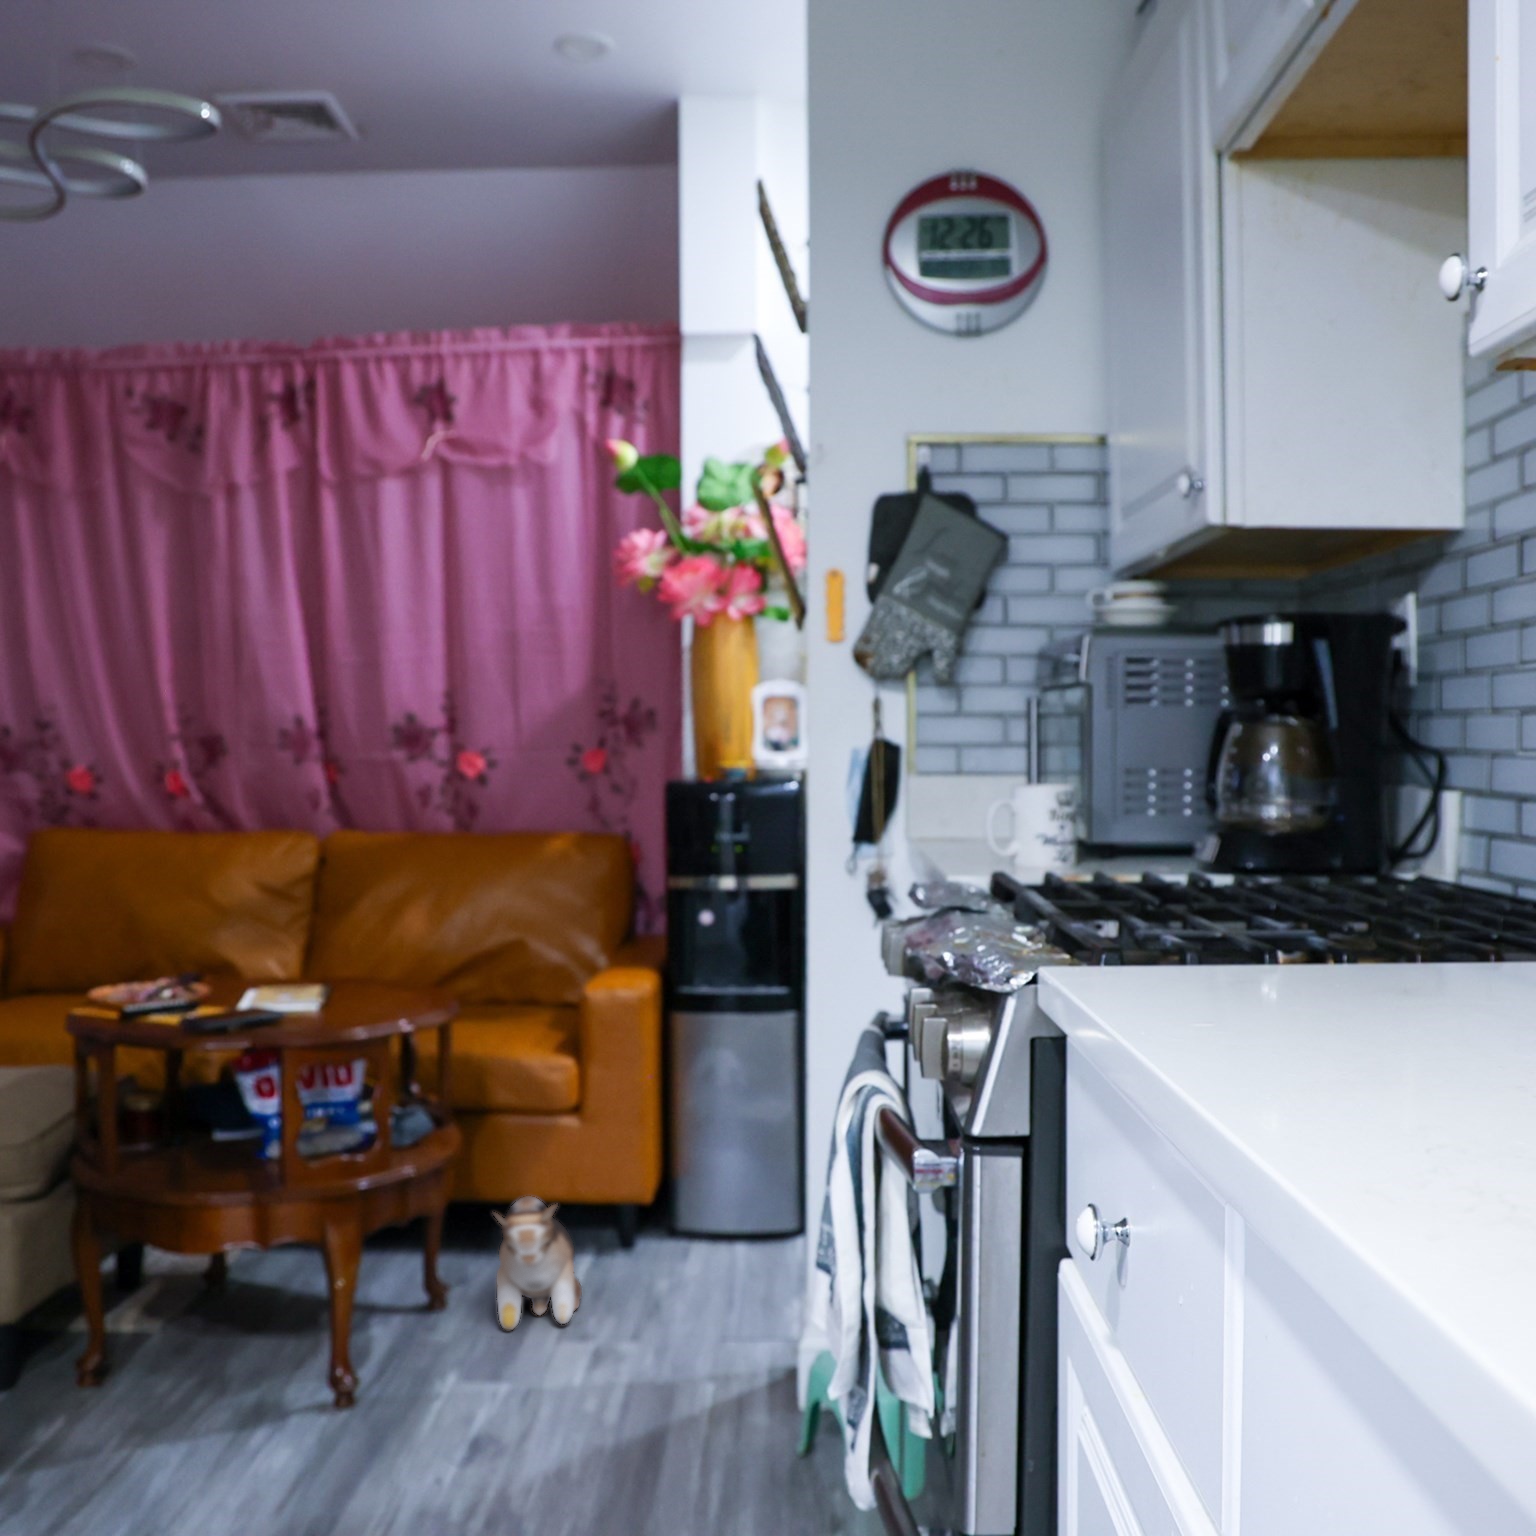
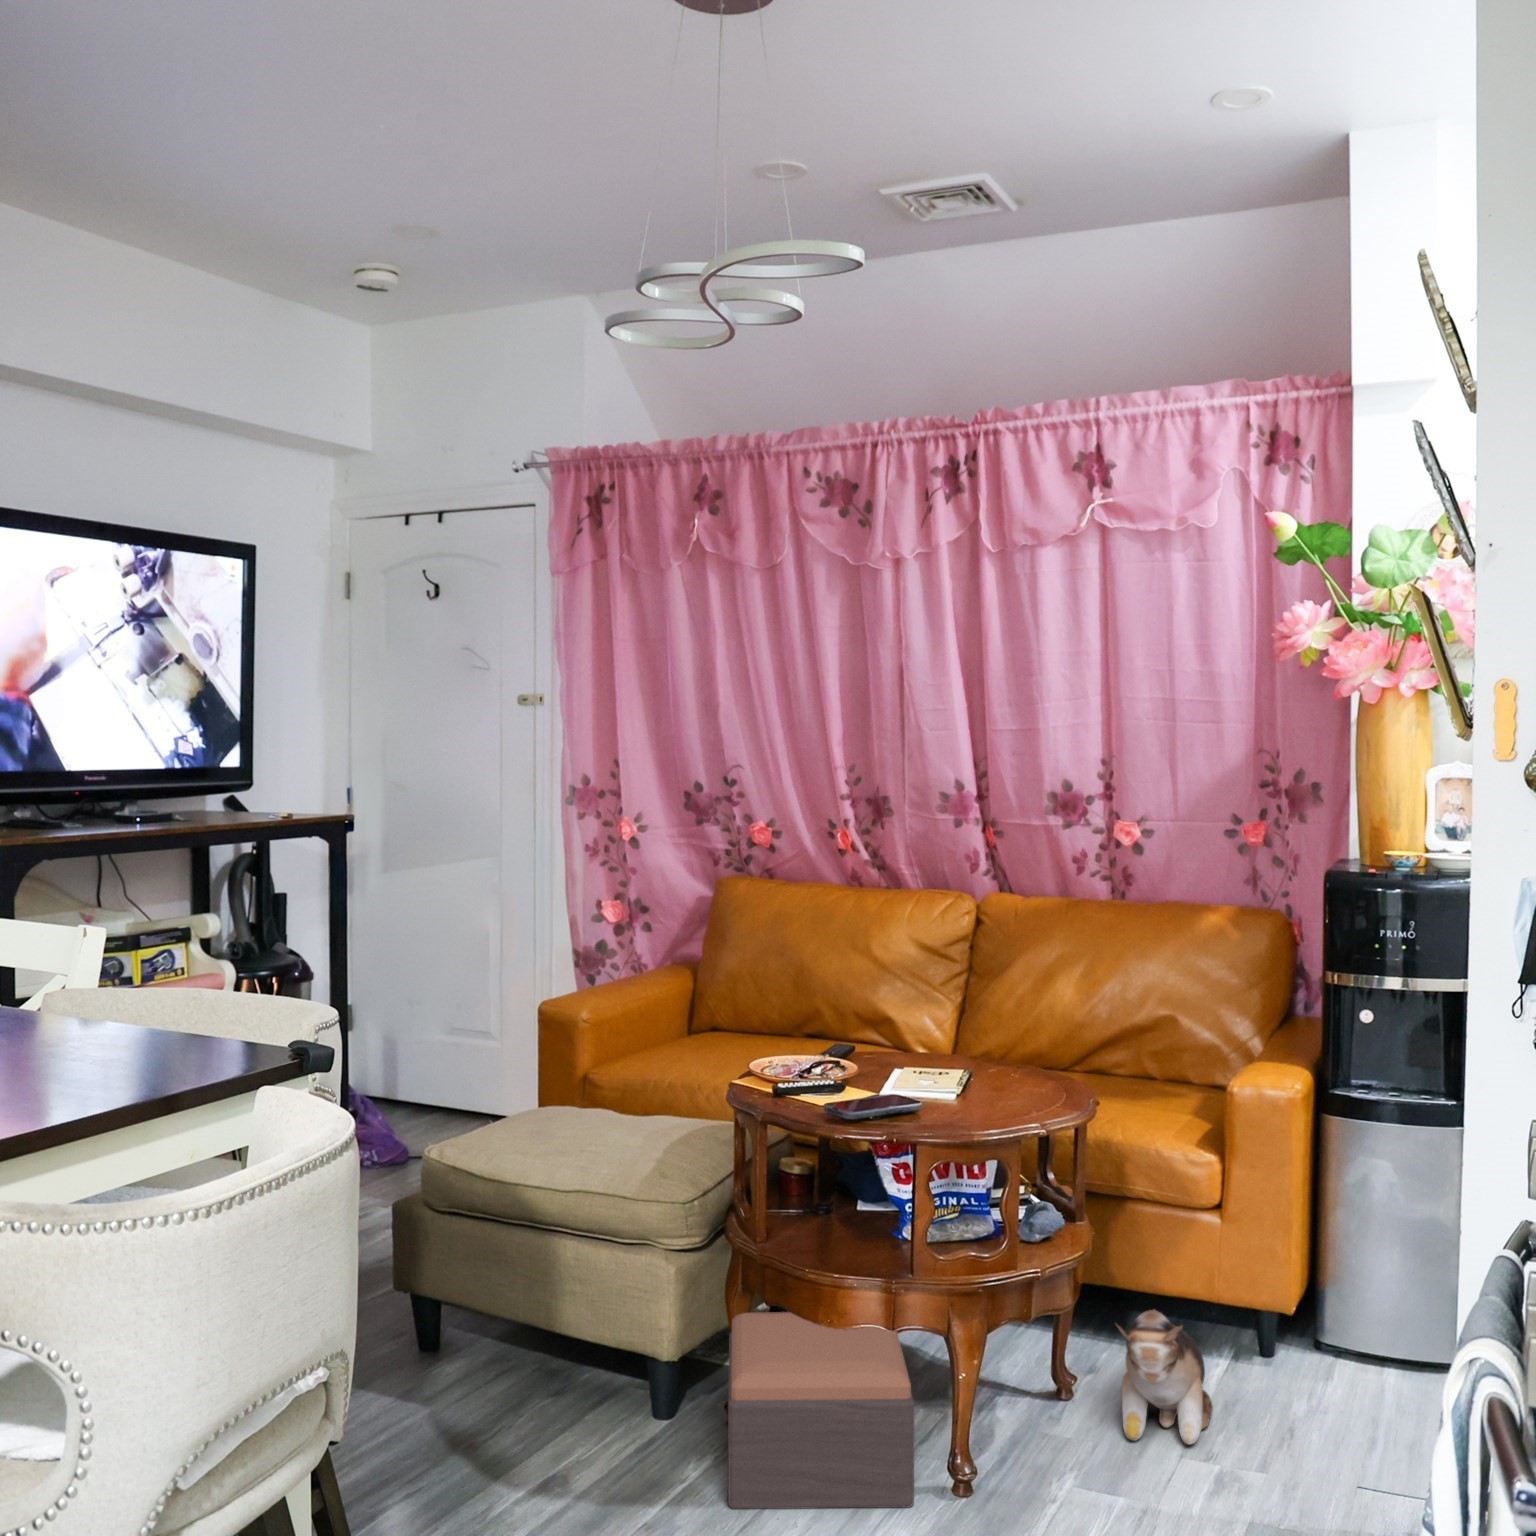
footstool: none [71,1238,294,1461] -> present [728,1312,914,1509]

